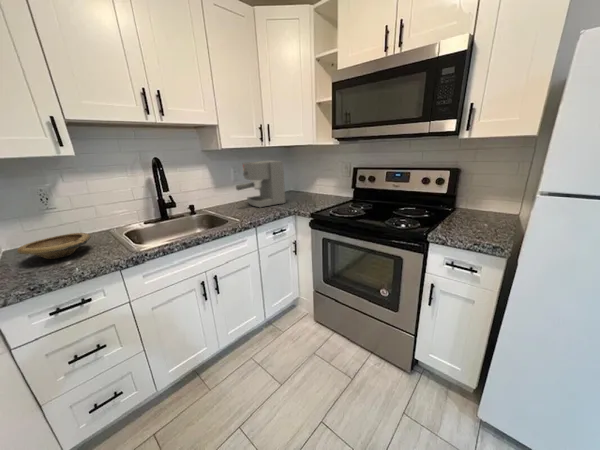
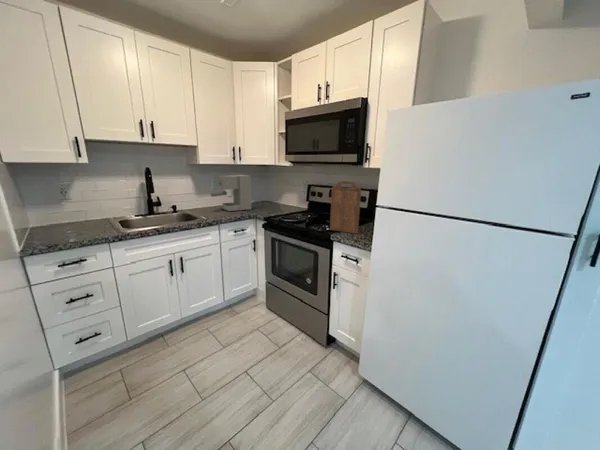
cutting board: none [417,159,472,231] -> present [330,181,361,234]
bowl: present [17,233,91,259] -> none [42,217,93,233]

